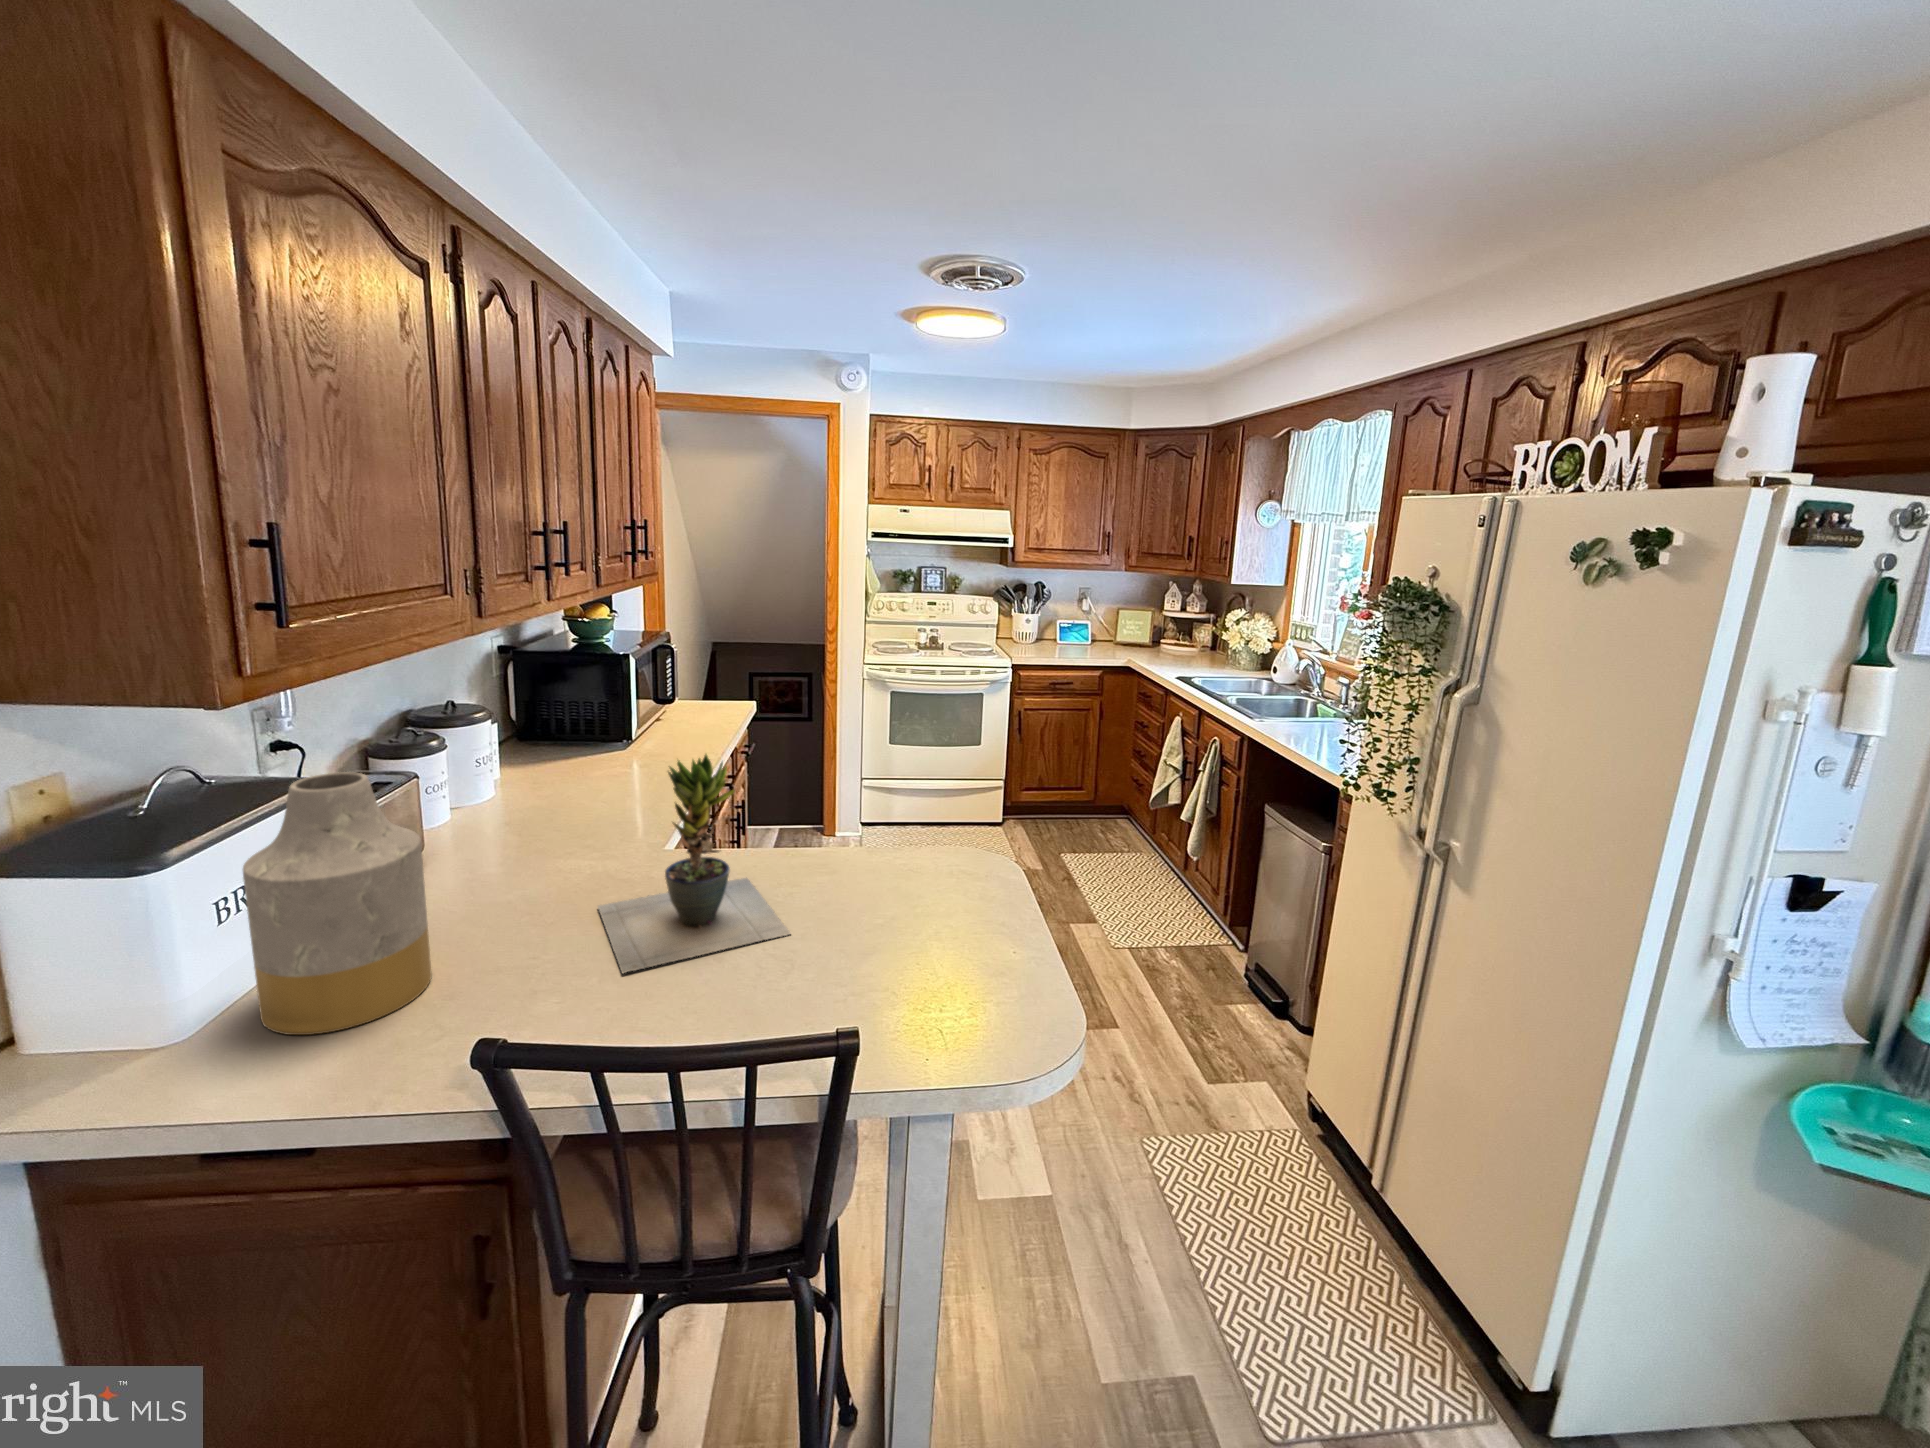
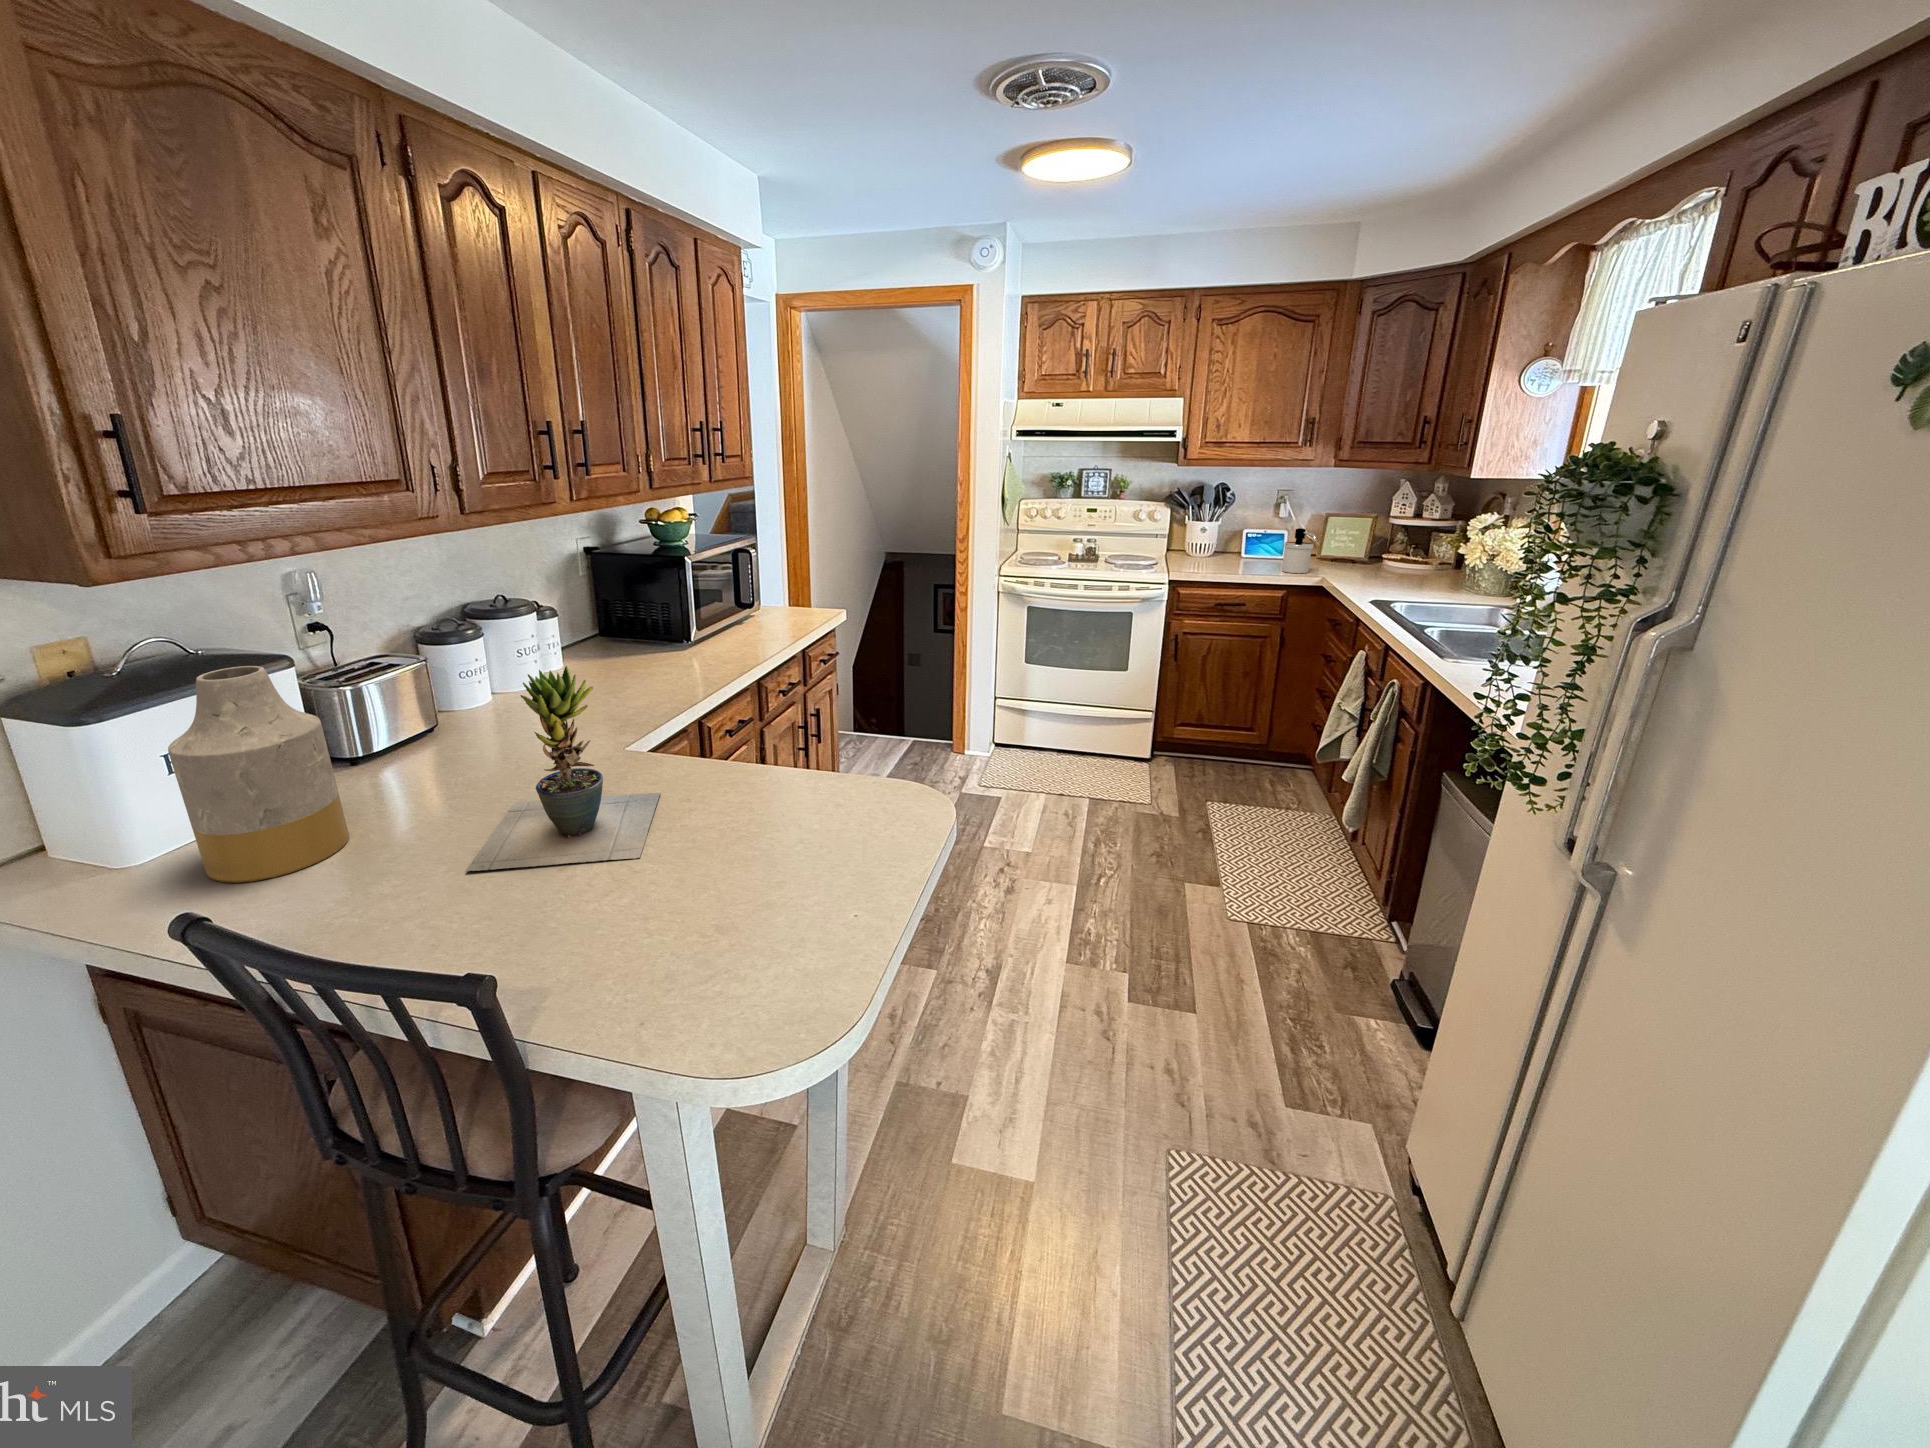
soap dispenser: none [1094,620,1121,657] -> present [1282,528,1317,573]

